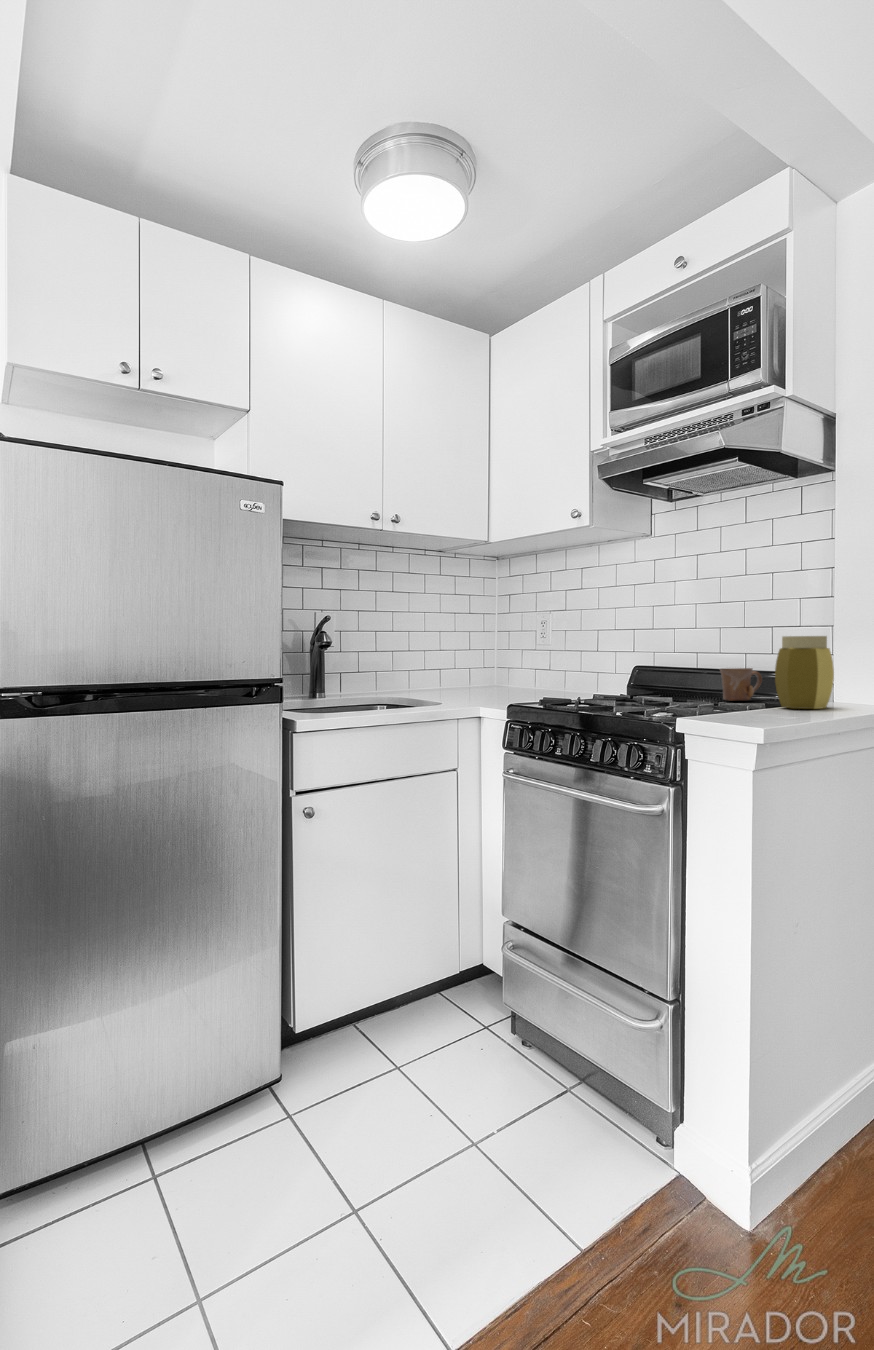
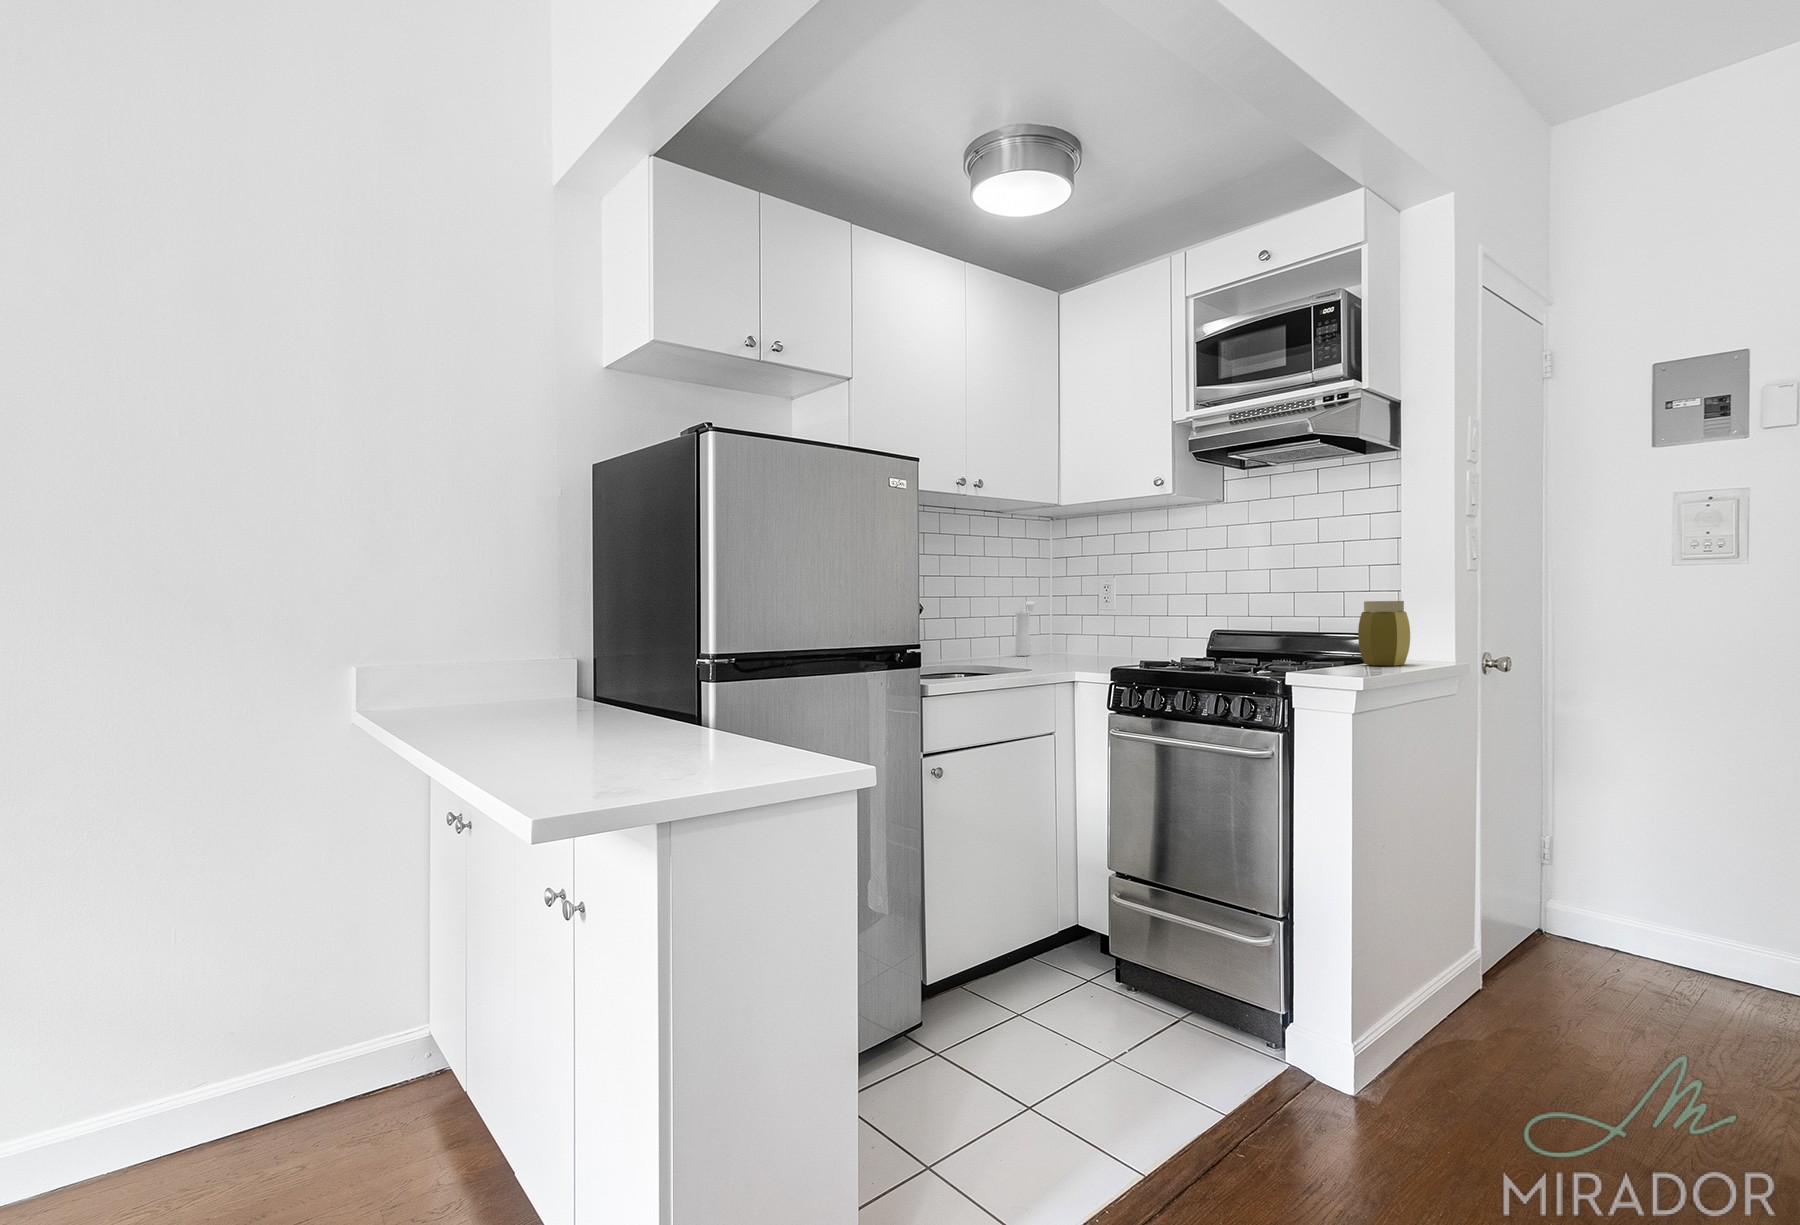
pepper mill: none [454,639,477,692] -> present [1015,601,1035,656]
mug: present [720,668,762,700] -> none [1303,630,1342,660]

